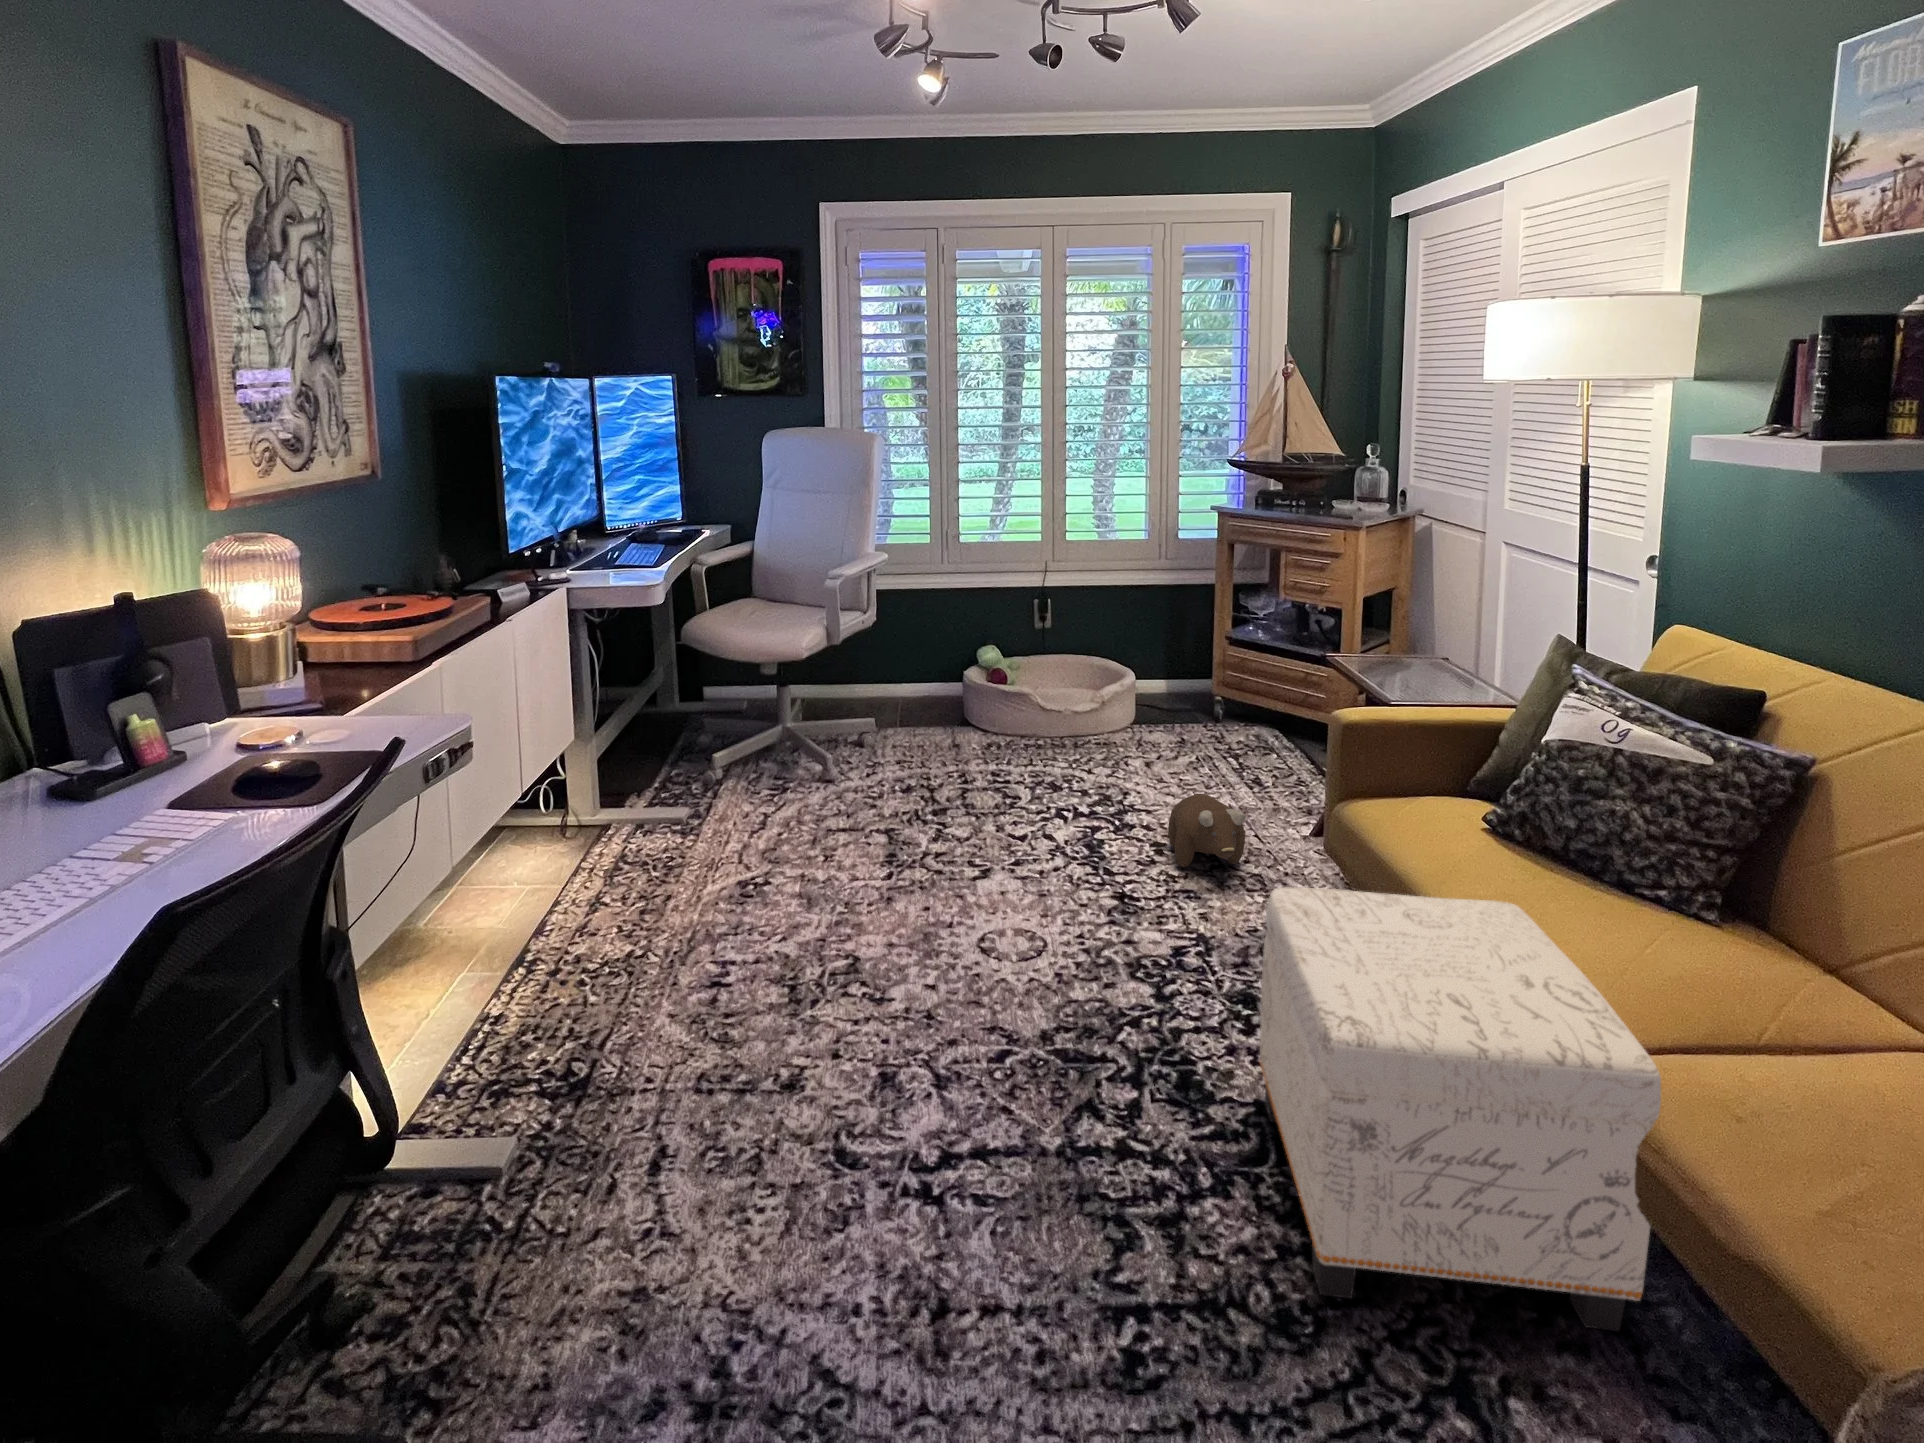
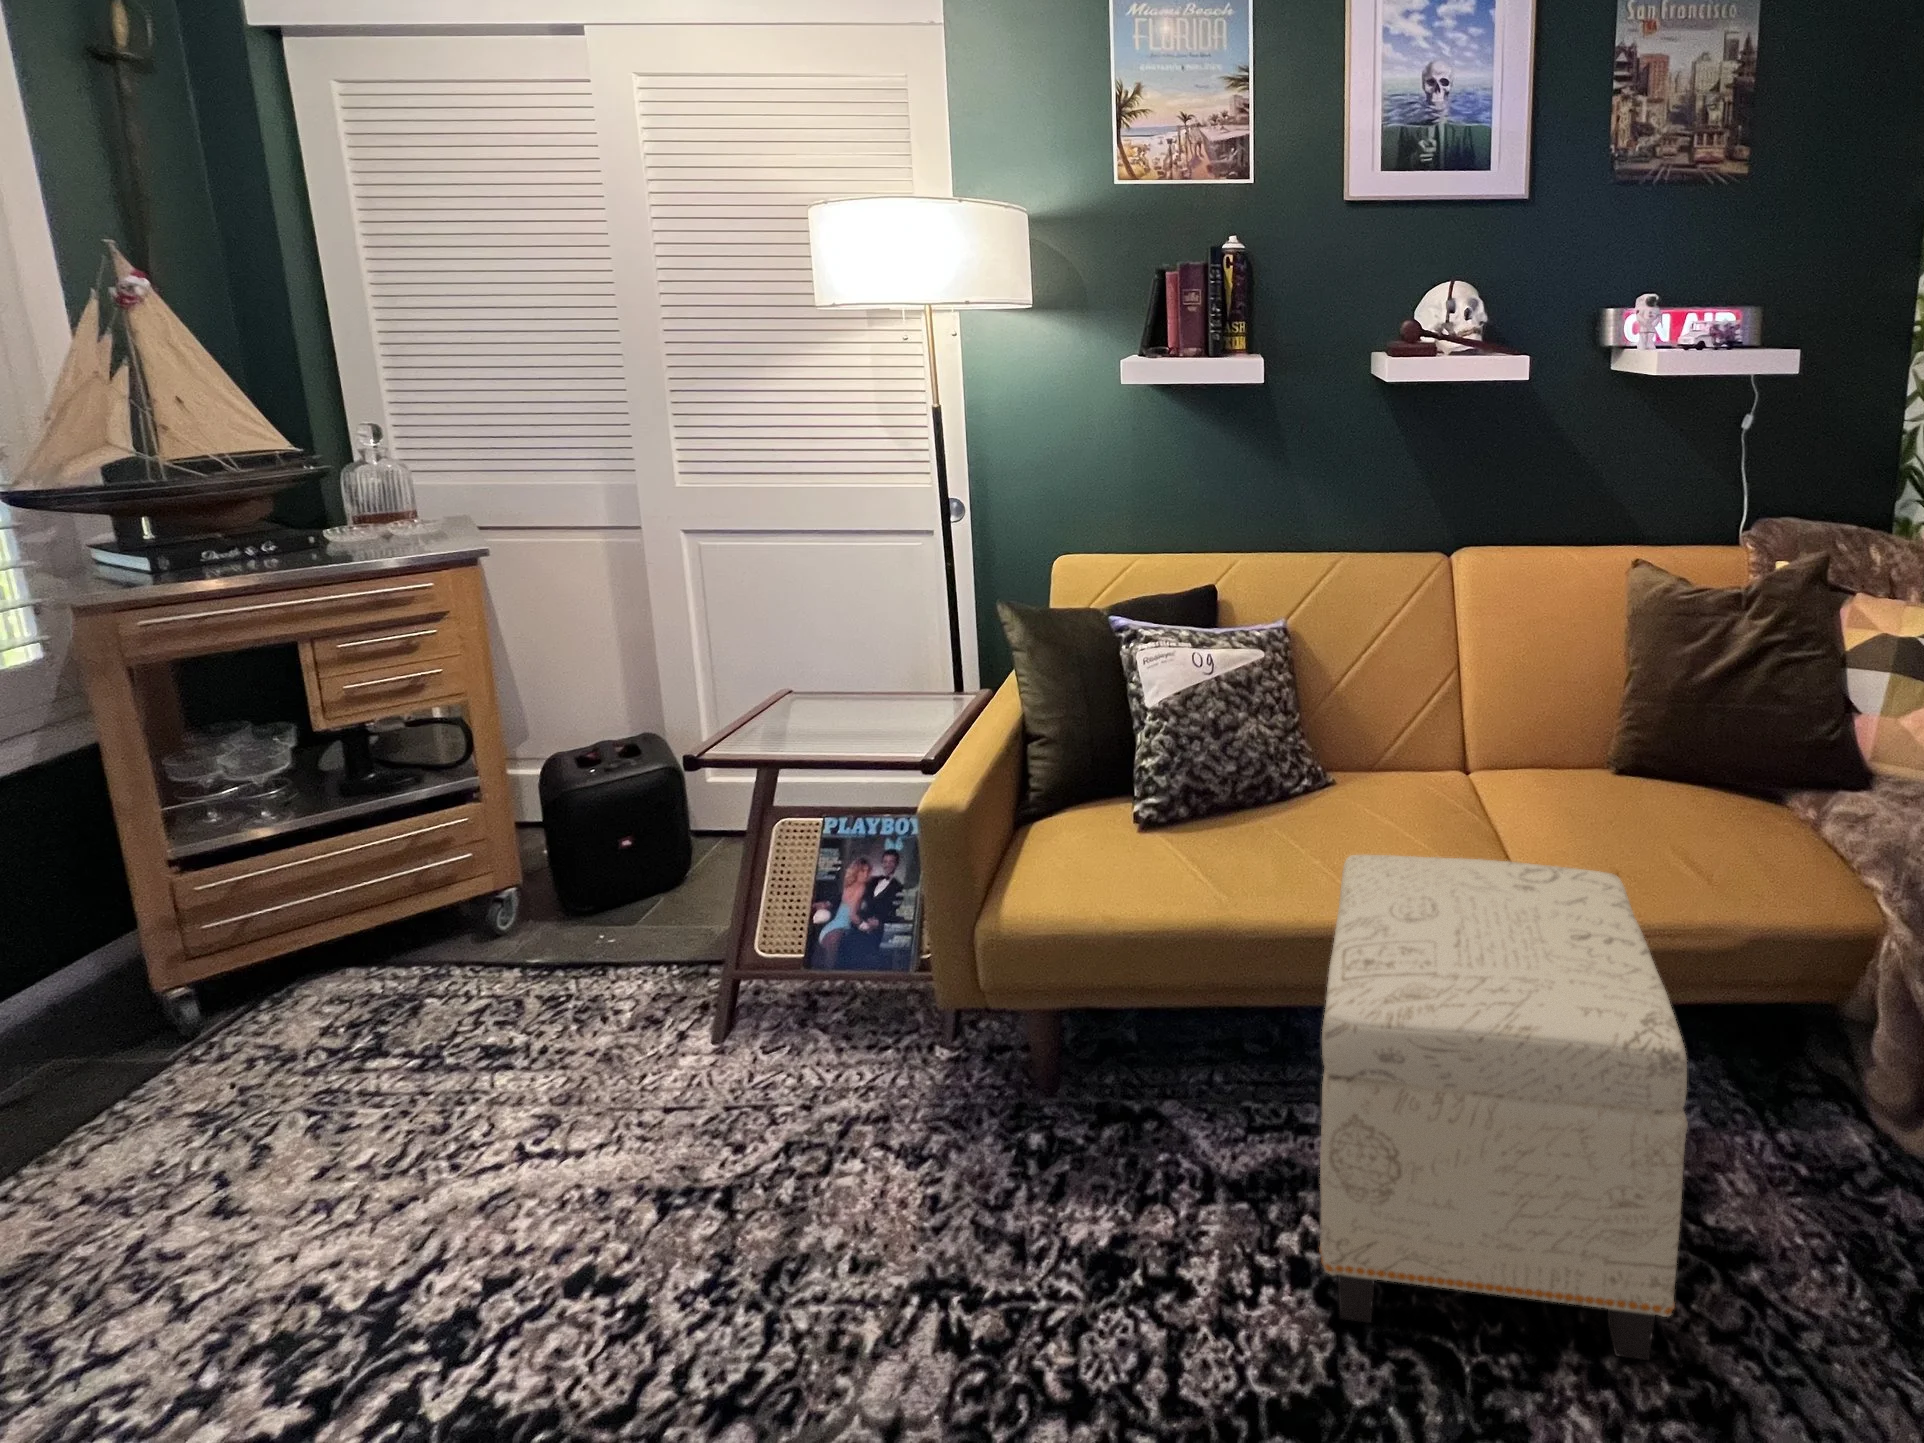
plush toy: present [1168,794,1246,867] -> none [576,1061,802,1259]

